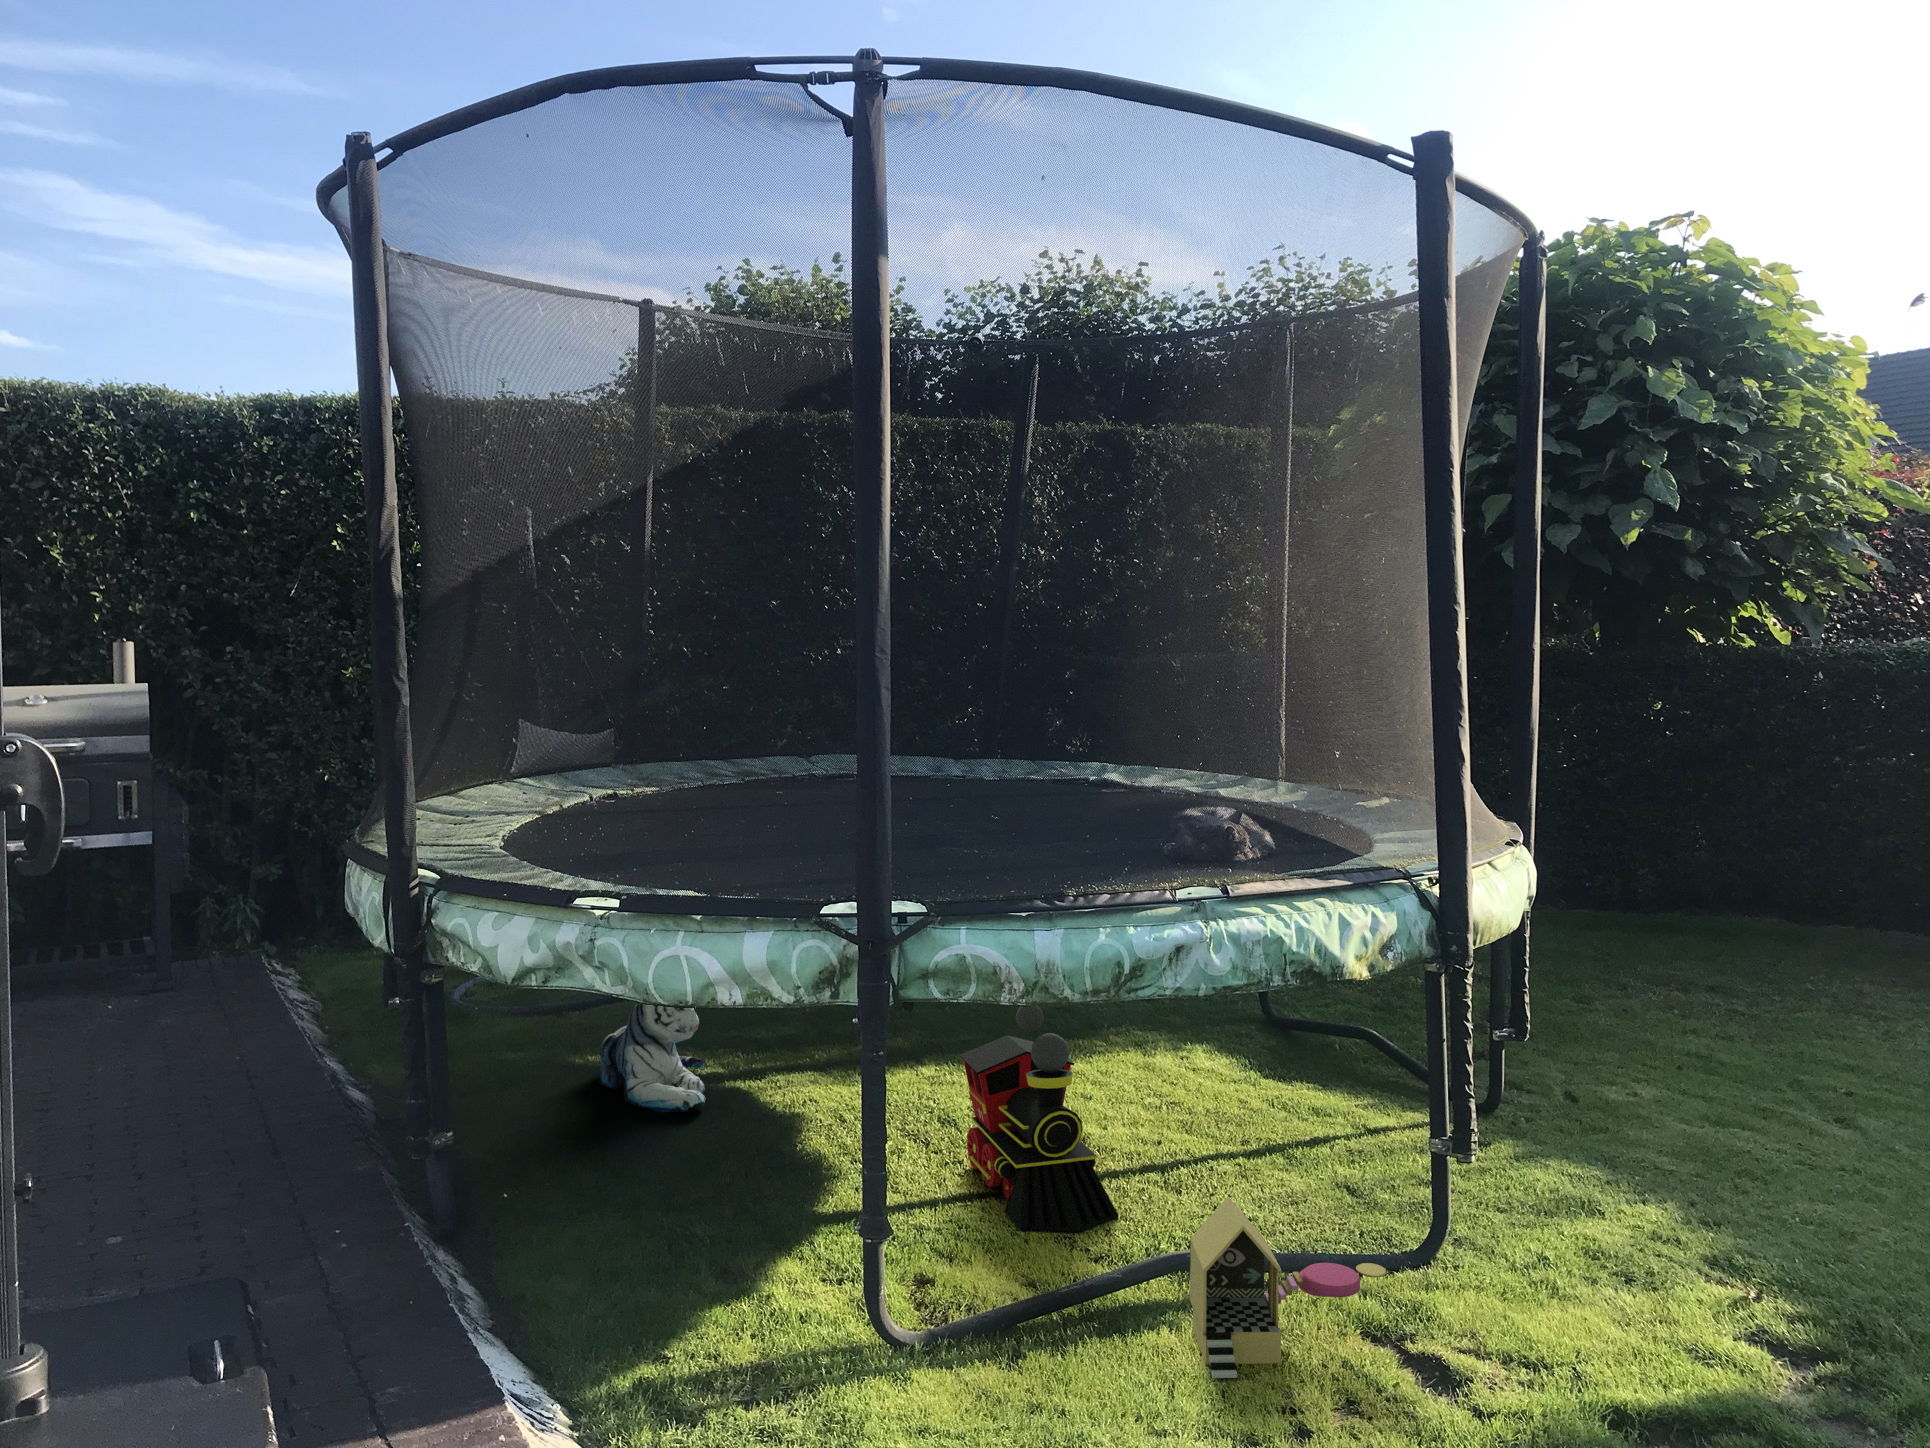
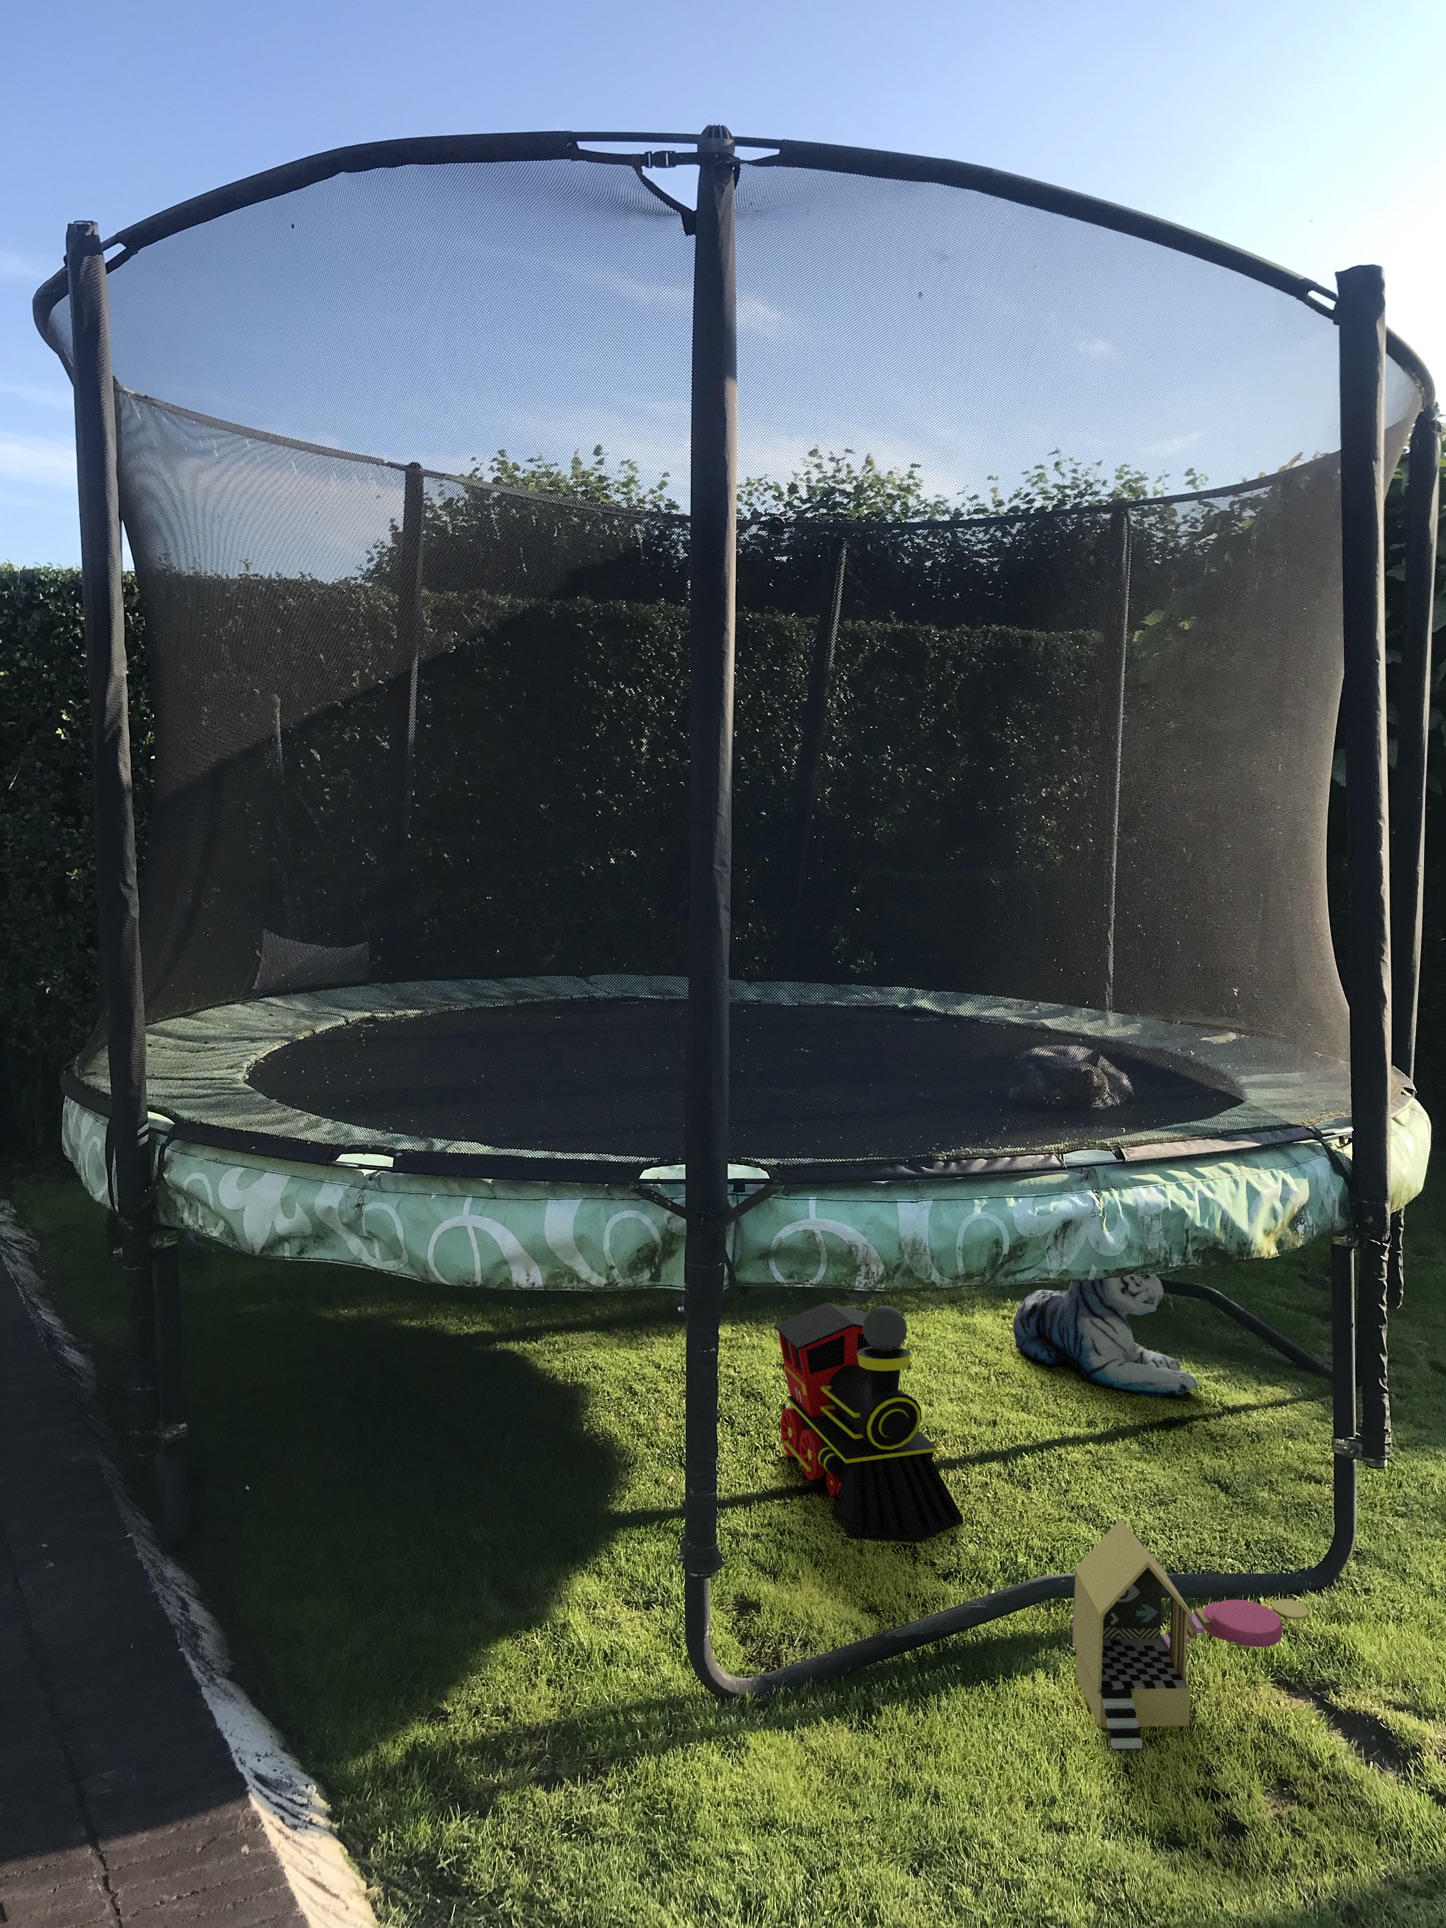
plush toy: present [599,1003,705,1112] -> present [1013,1274,1198,1397]

